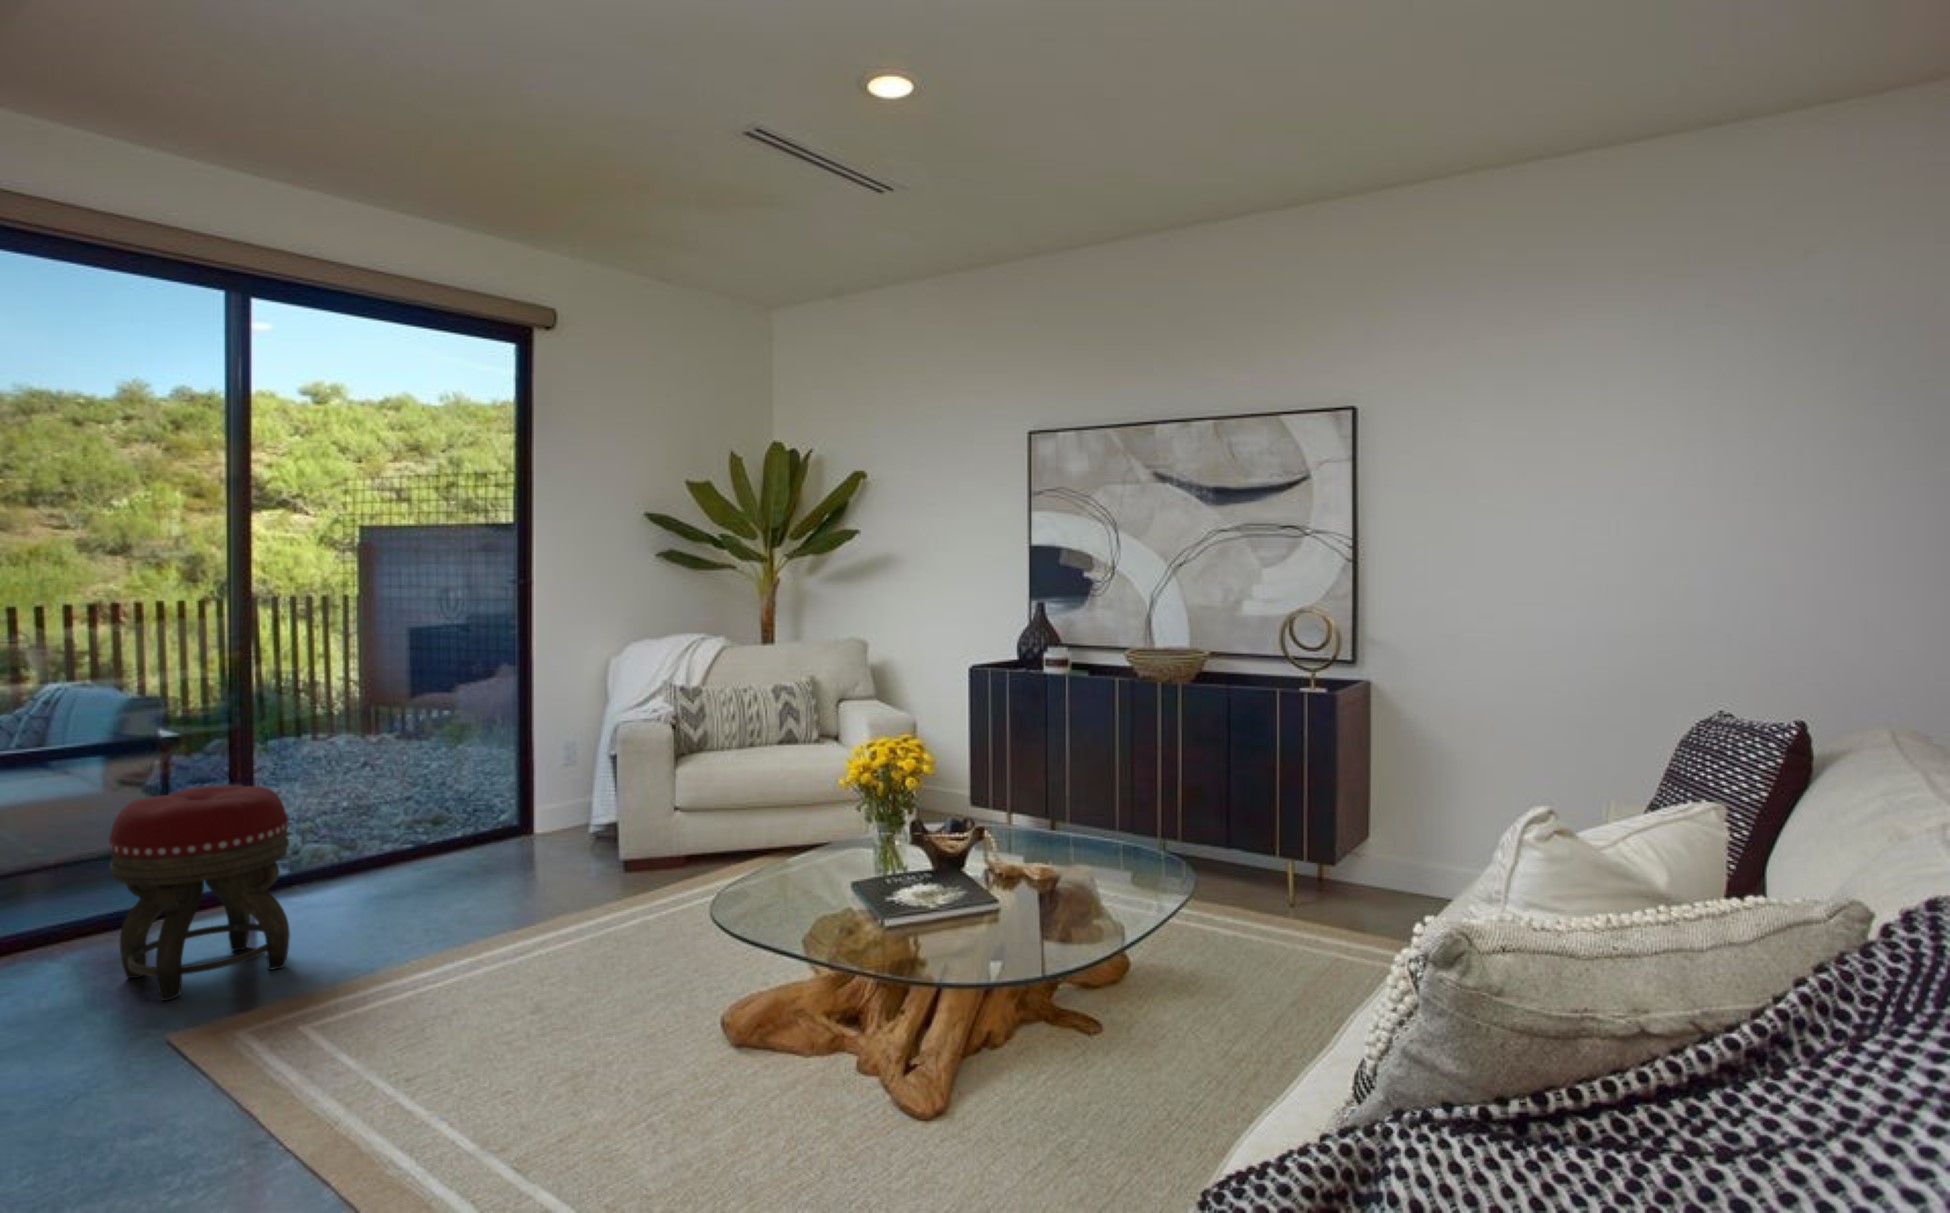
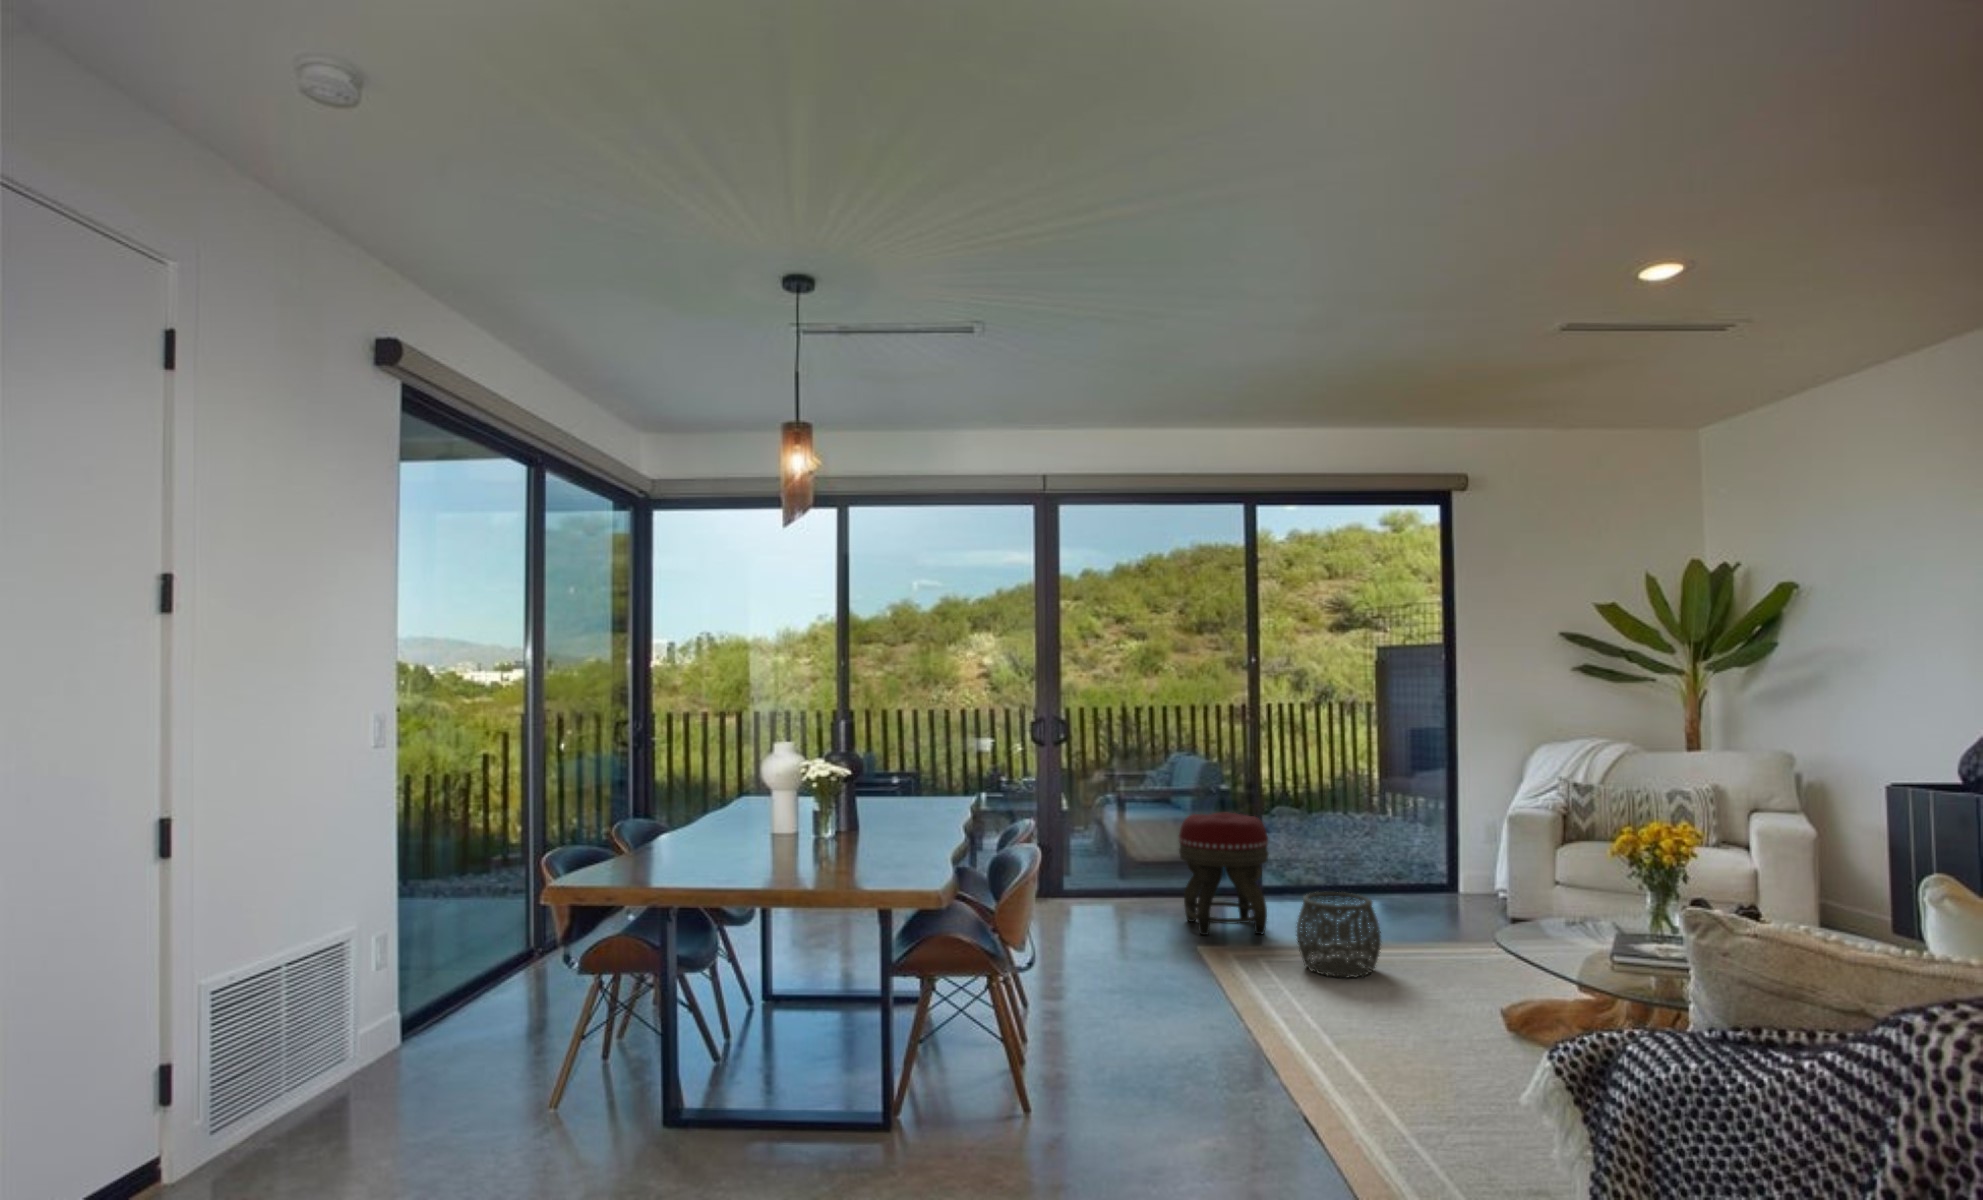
woven basket: none [363,881,502,1019] -> present [1297,892,1381,978]

